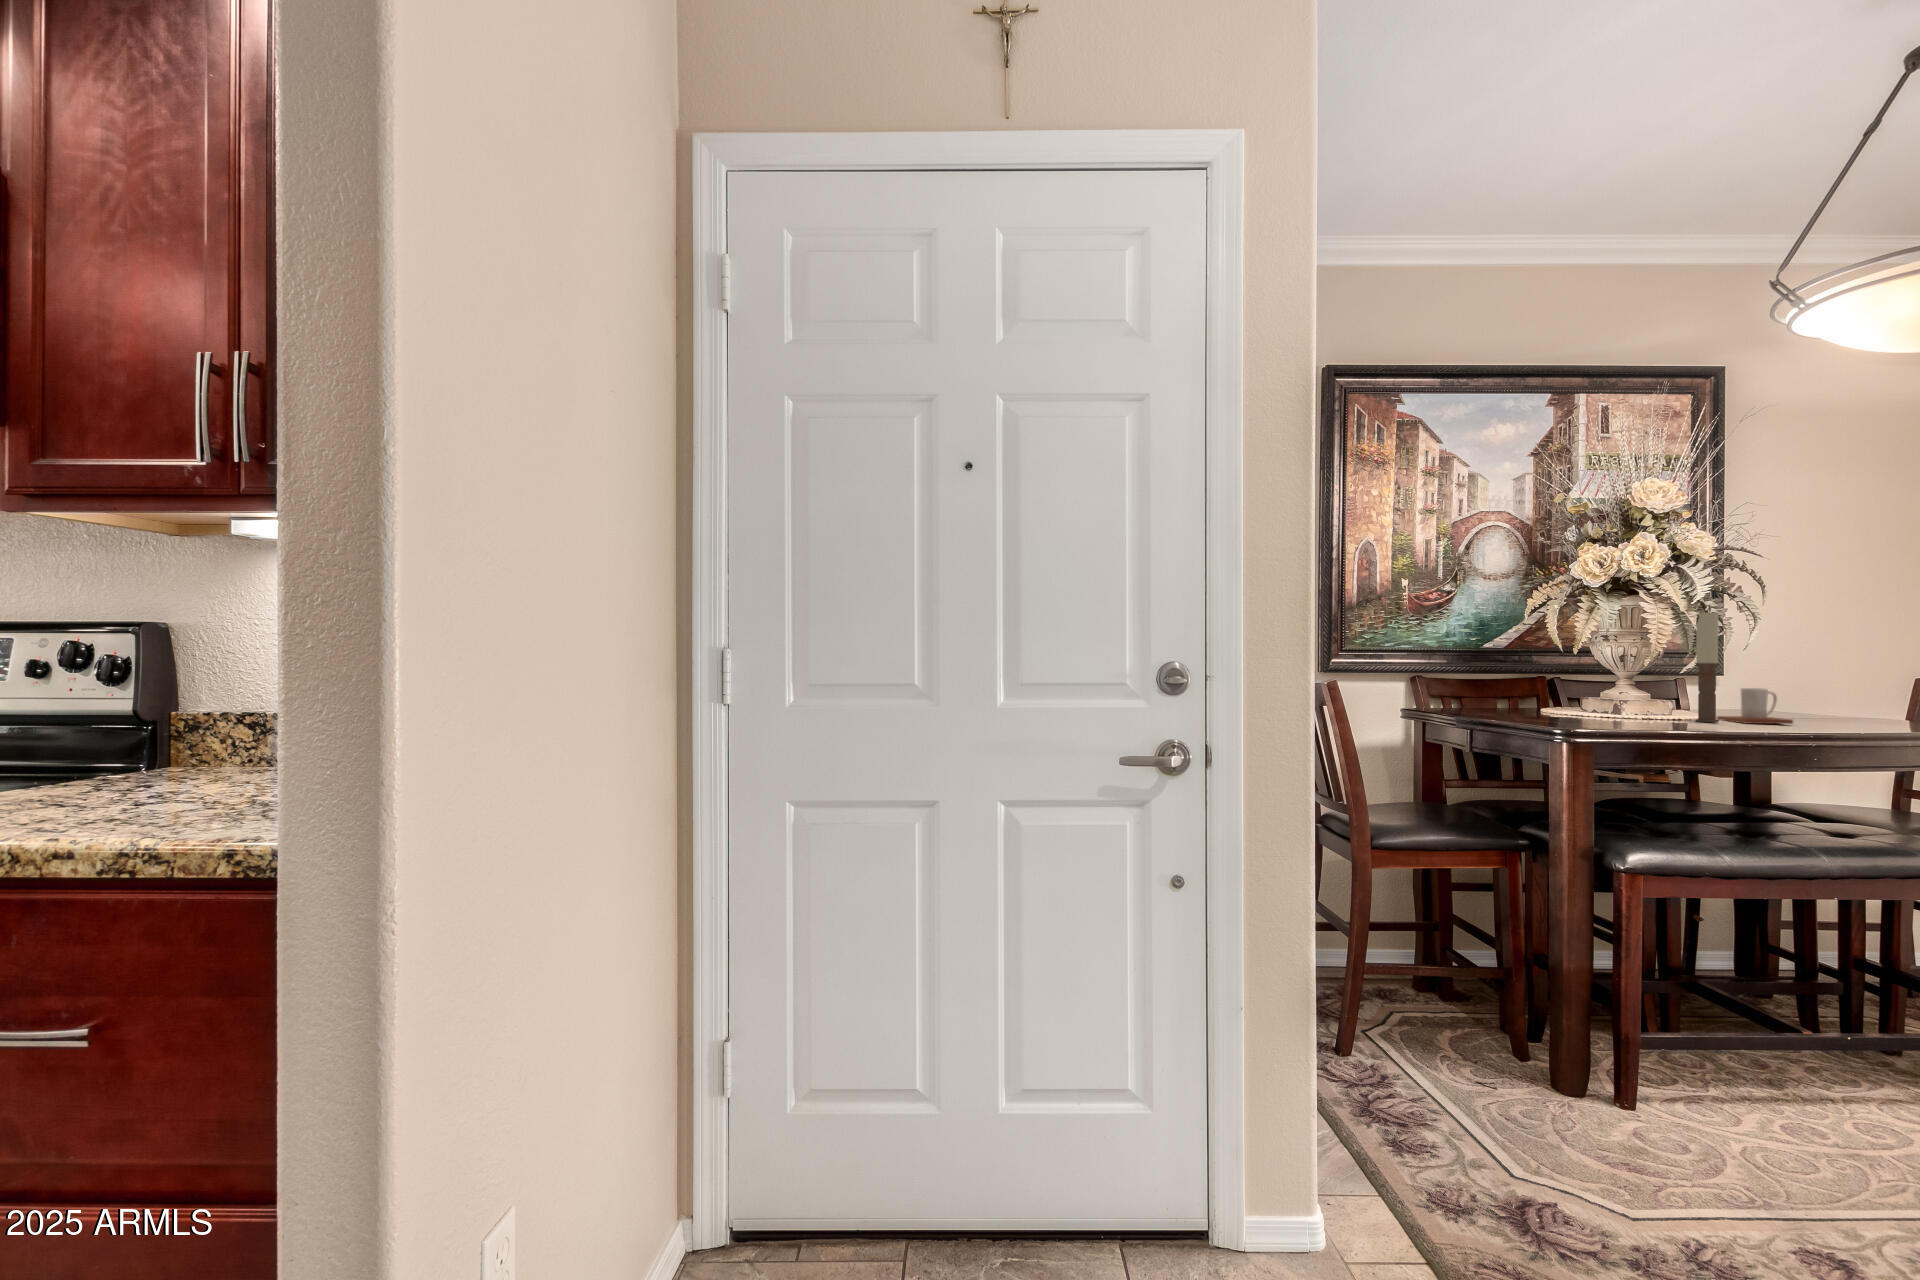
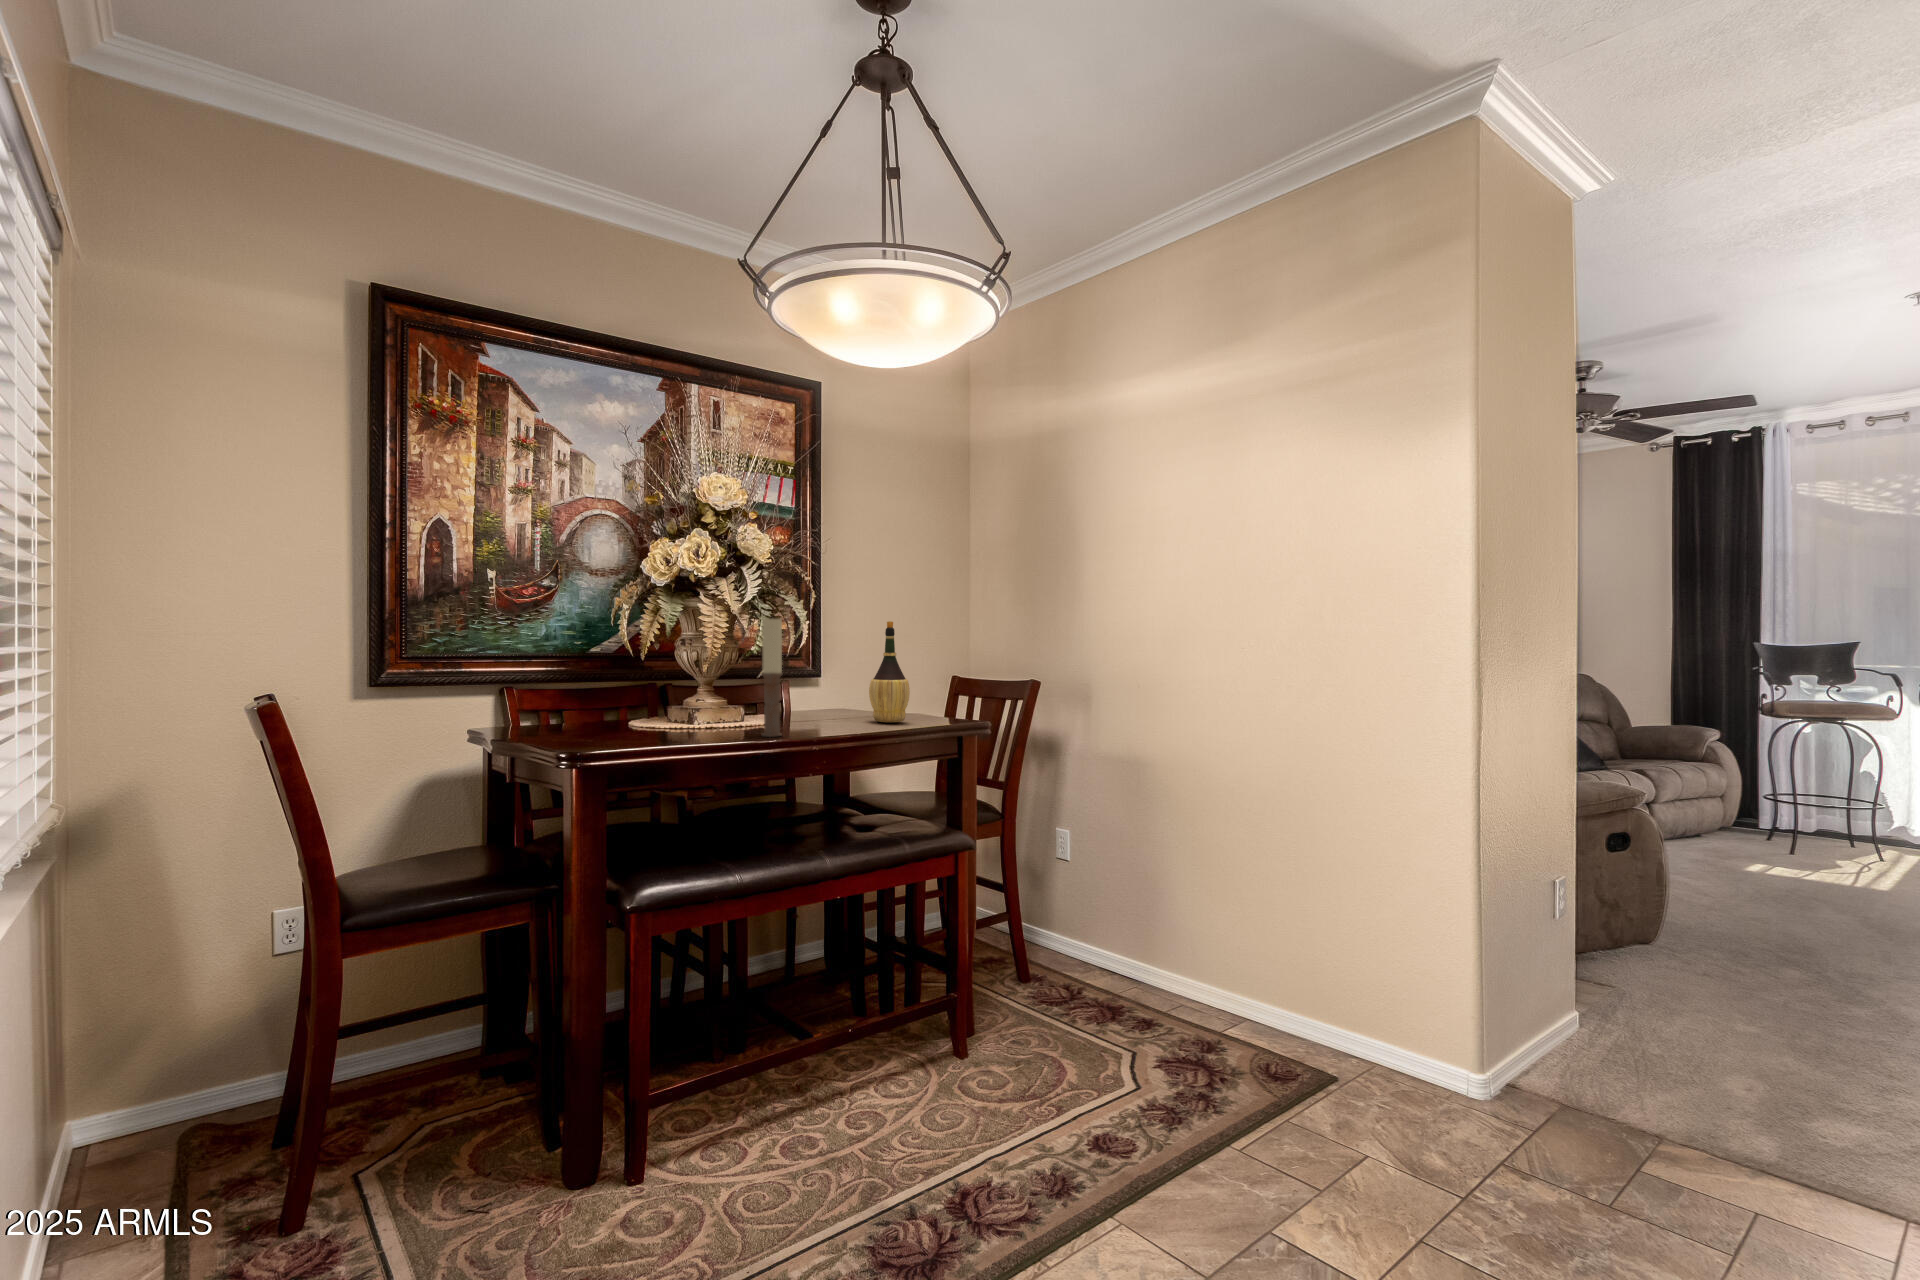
wine bottle: none [1807,615,1863,722] -> present [869,621,910,722]
mug: present [1717,688,1793,724] -> none [788,696,849,735]

